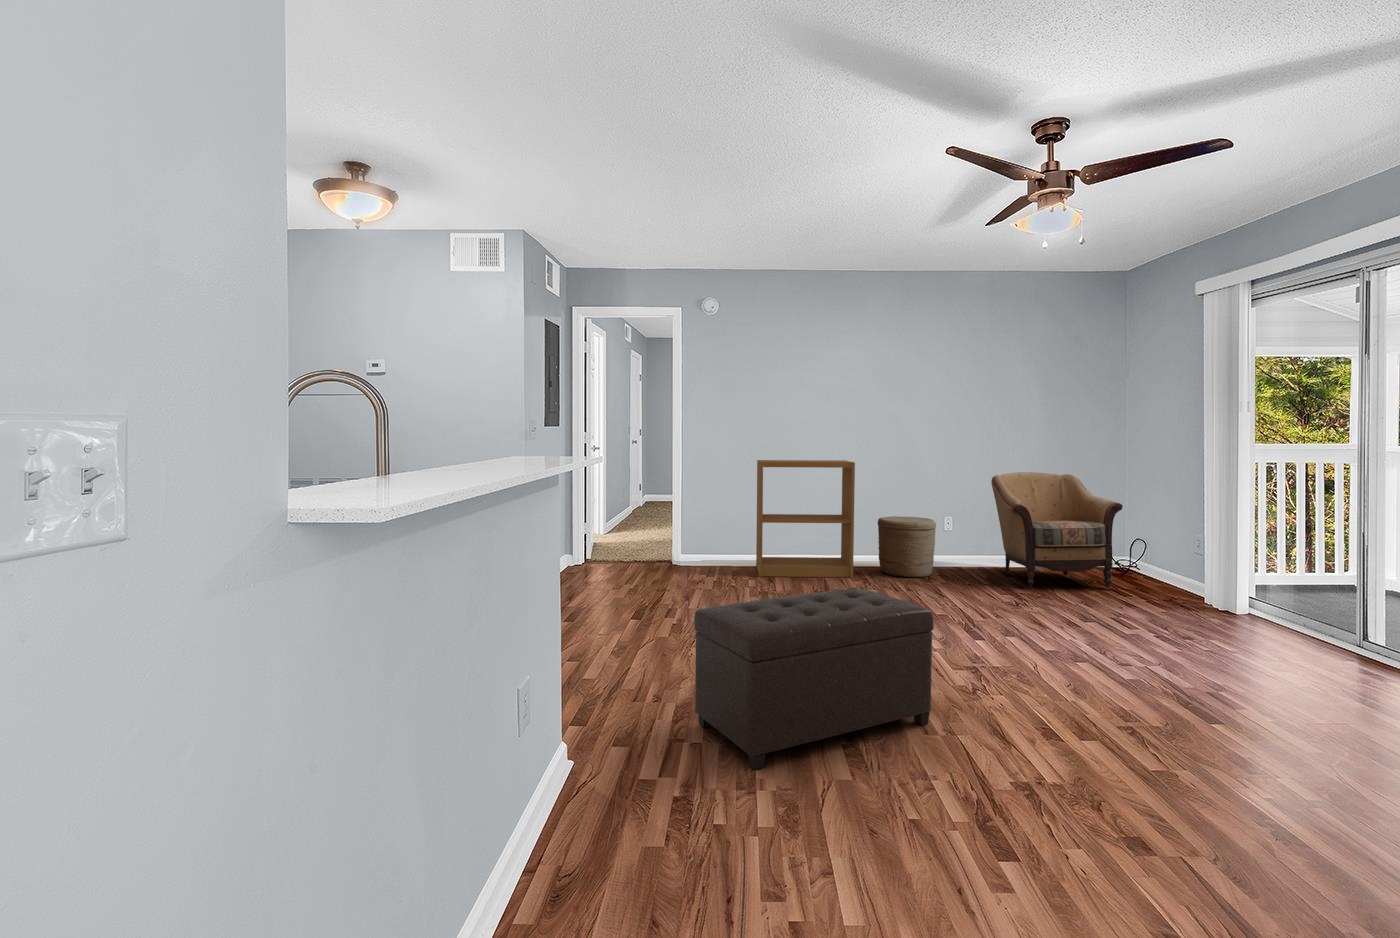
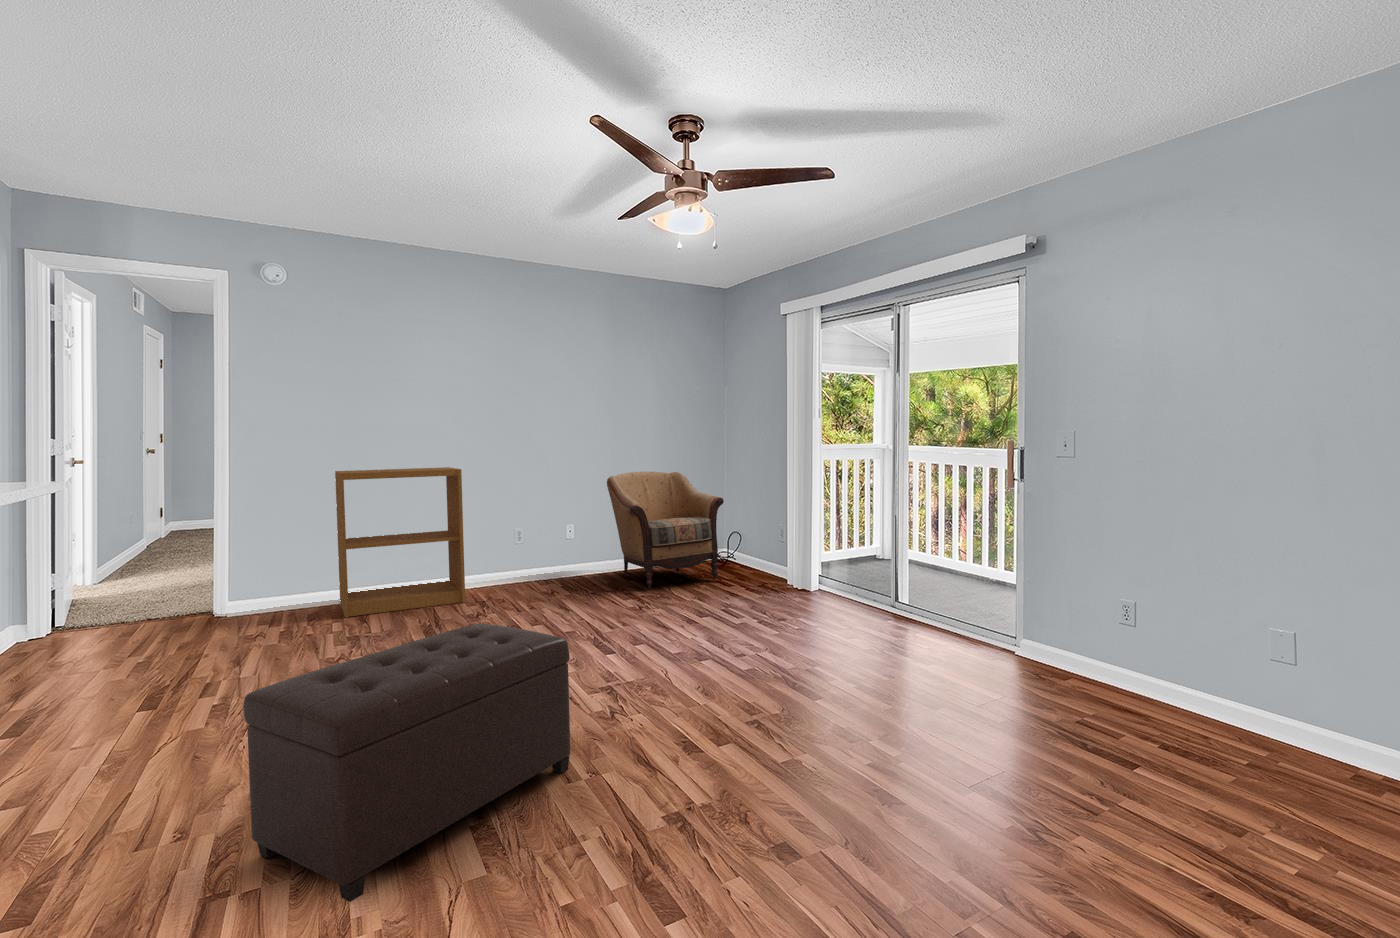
woven basket: present [878,516,936,577] -> none [490,526,554,594]

